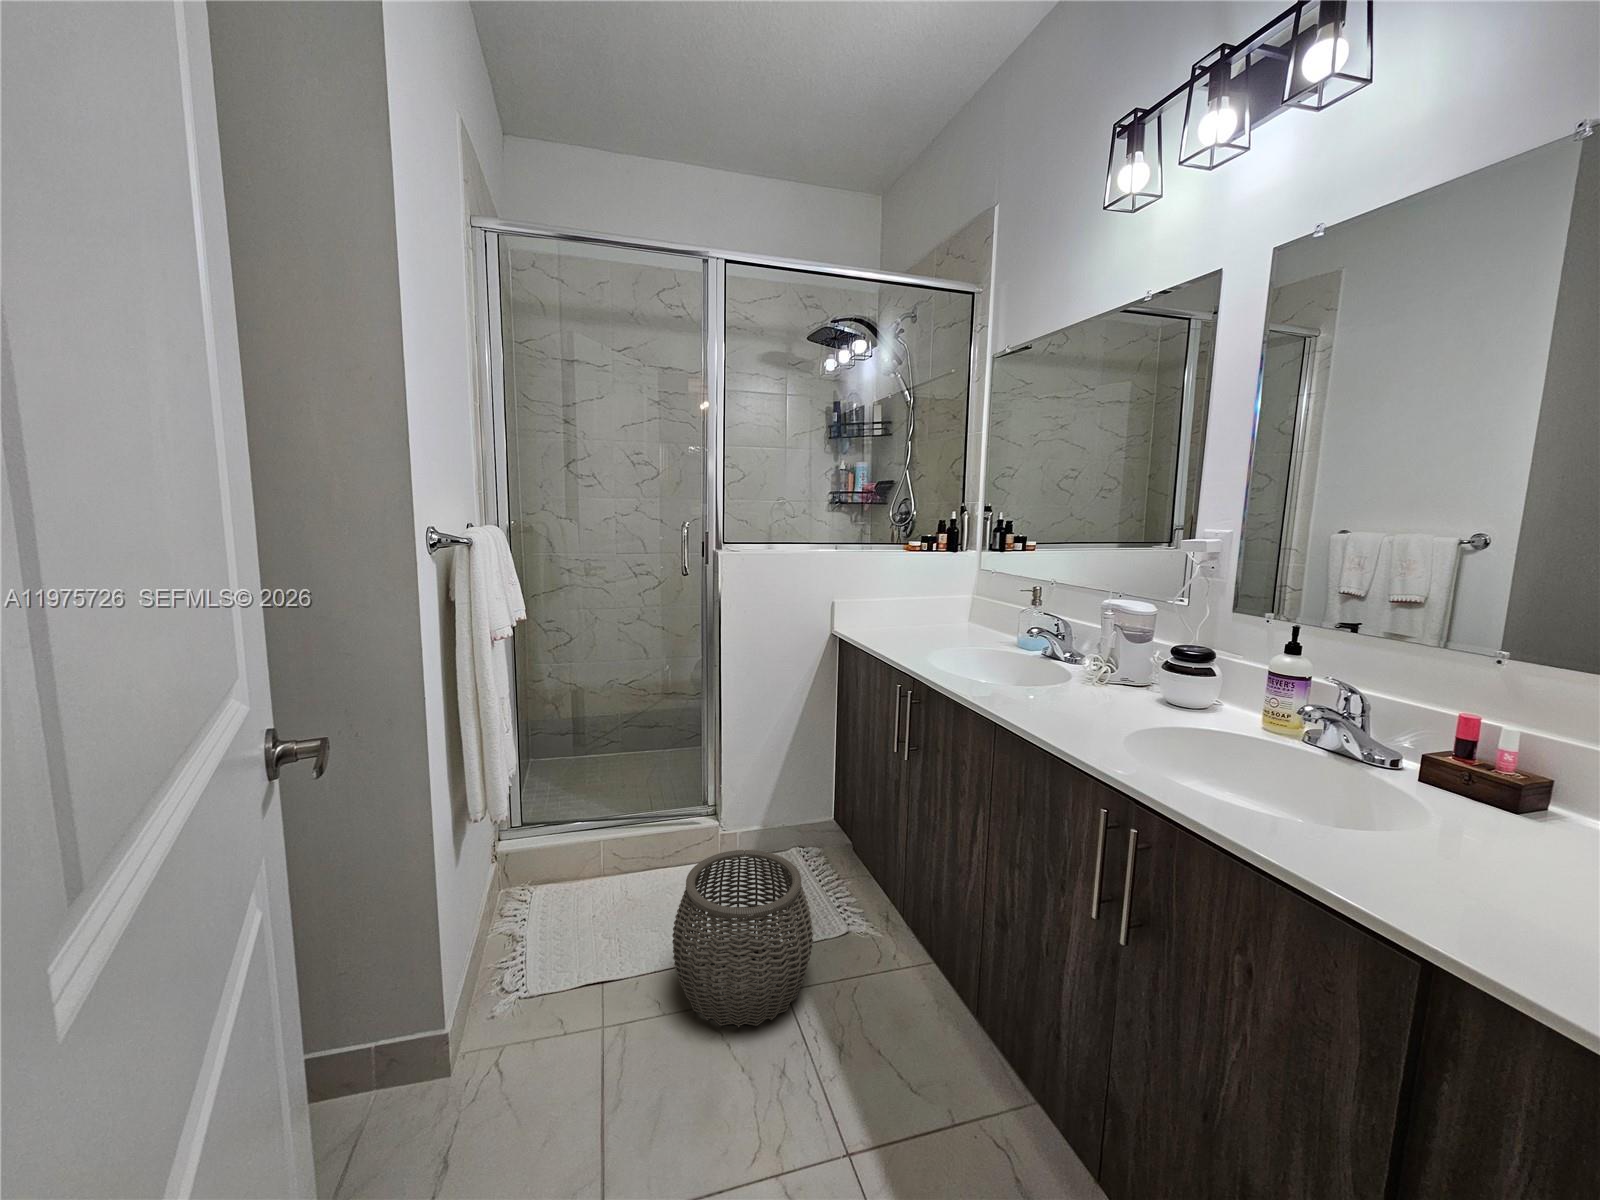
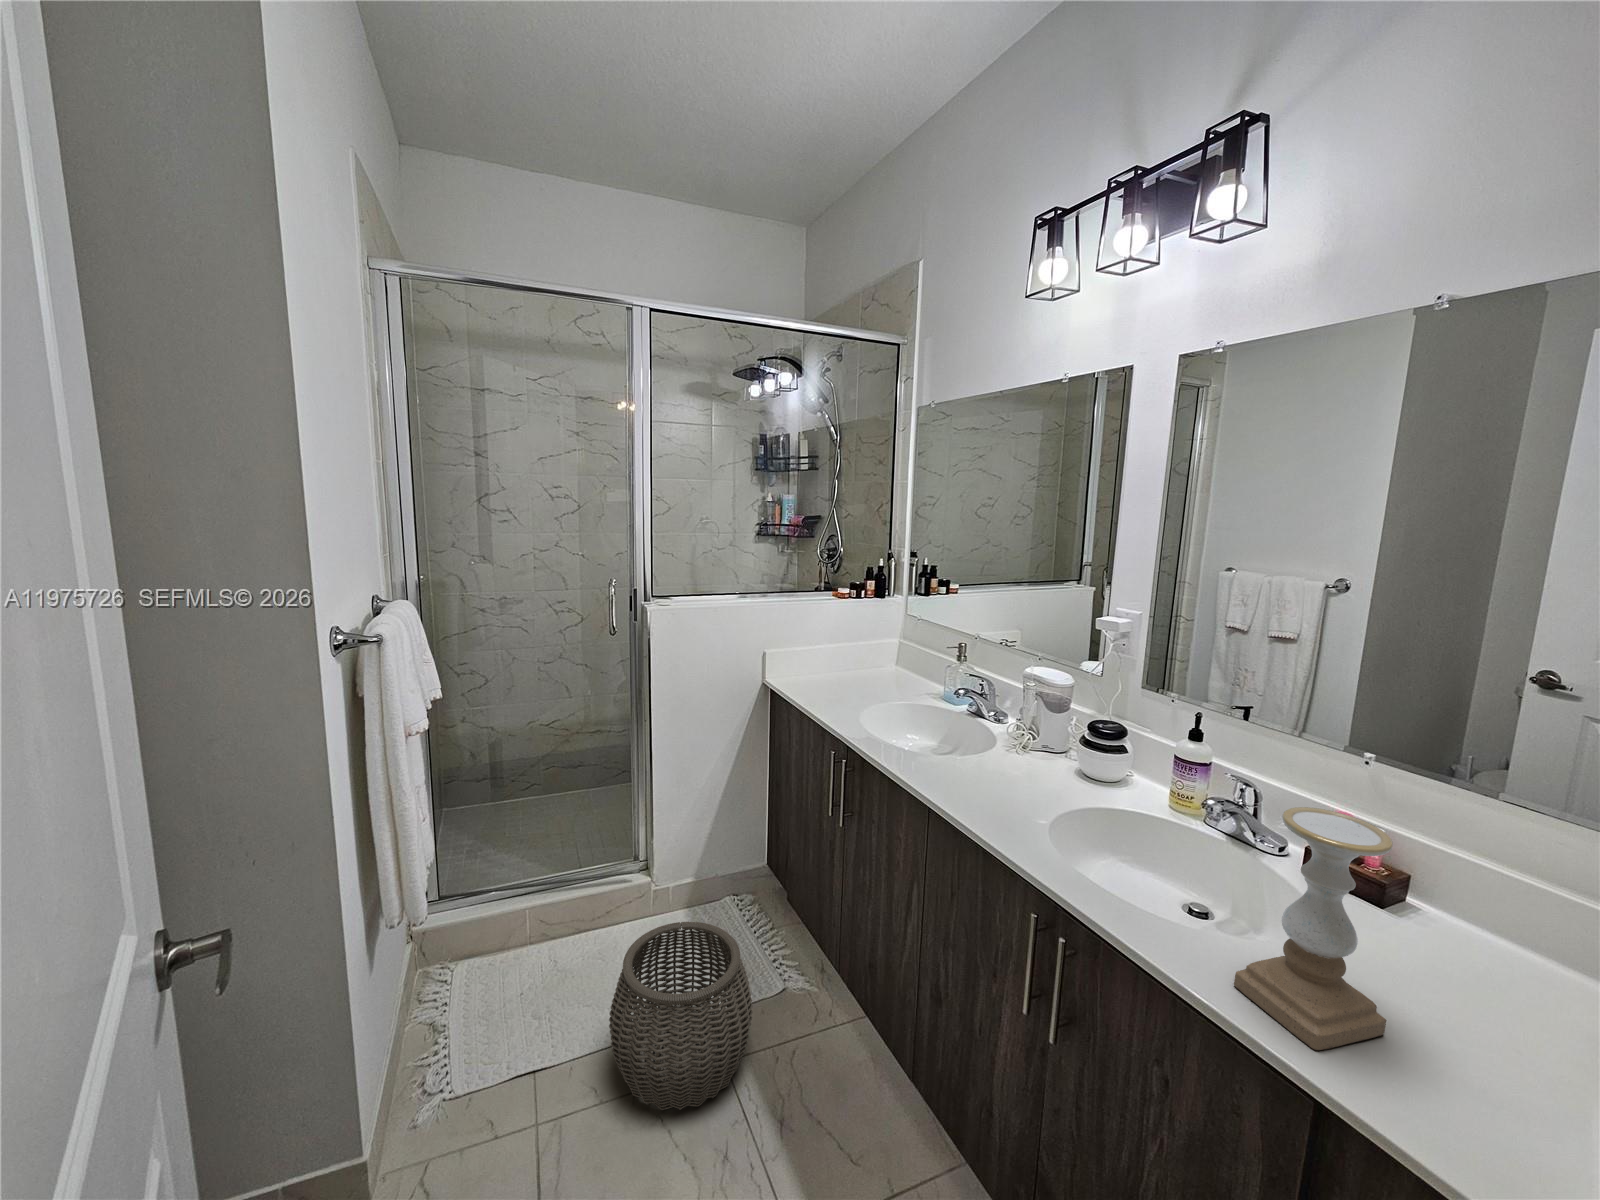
candle holder: none [1326,653,1519,910] -> present [1234,807,1393,1050]

